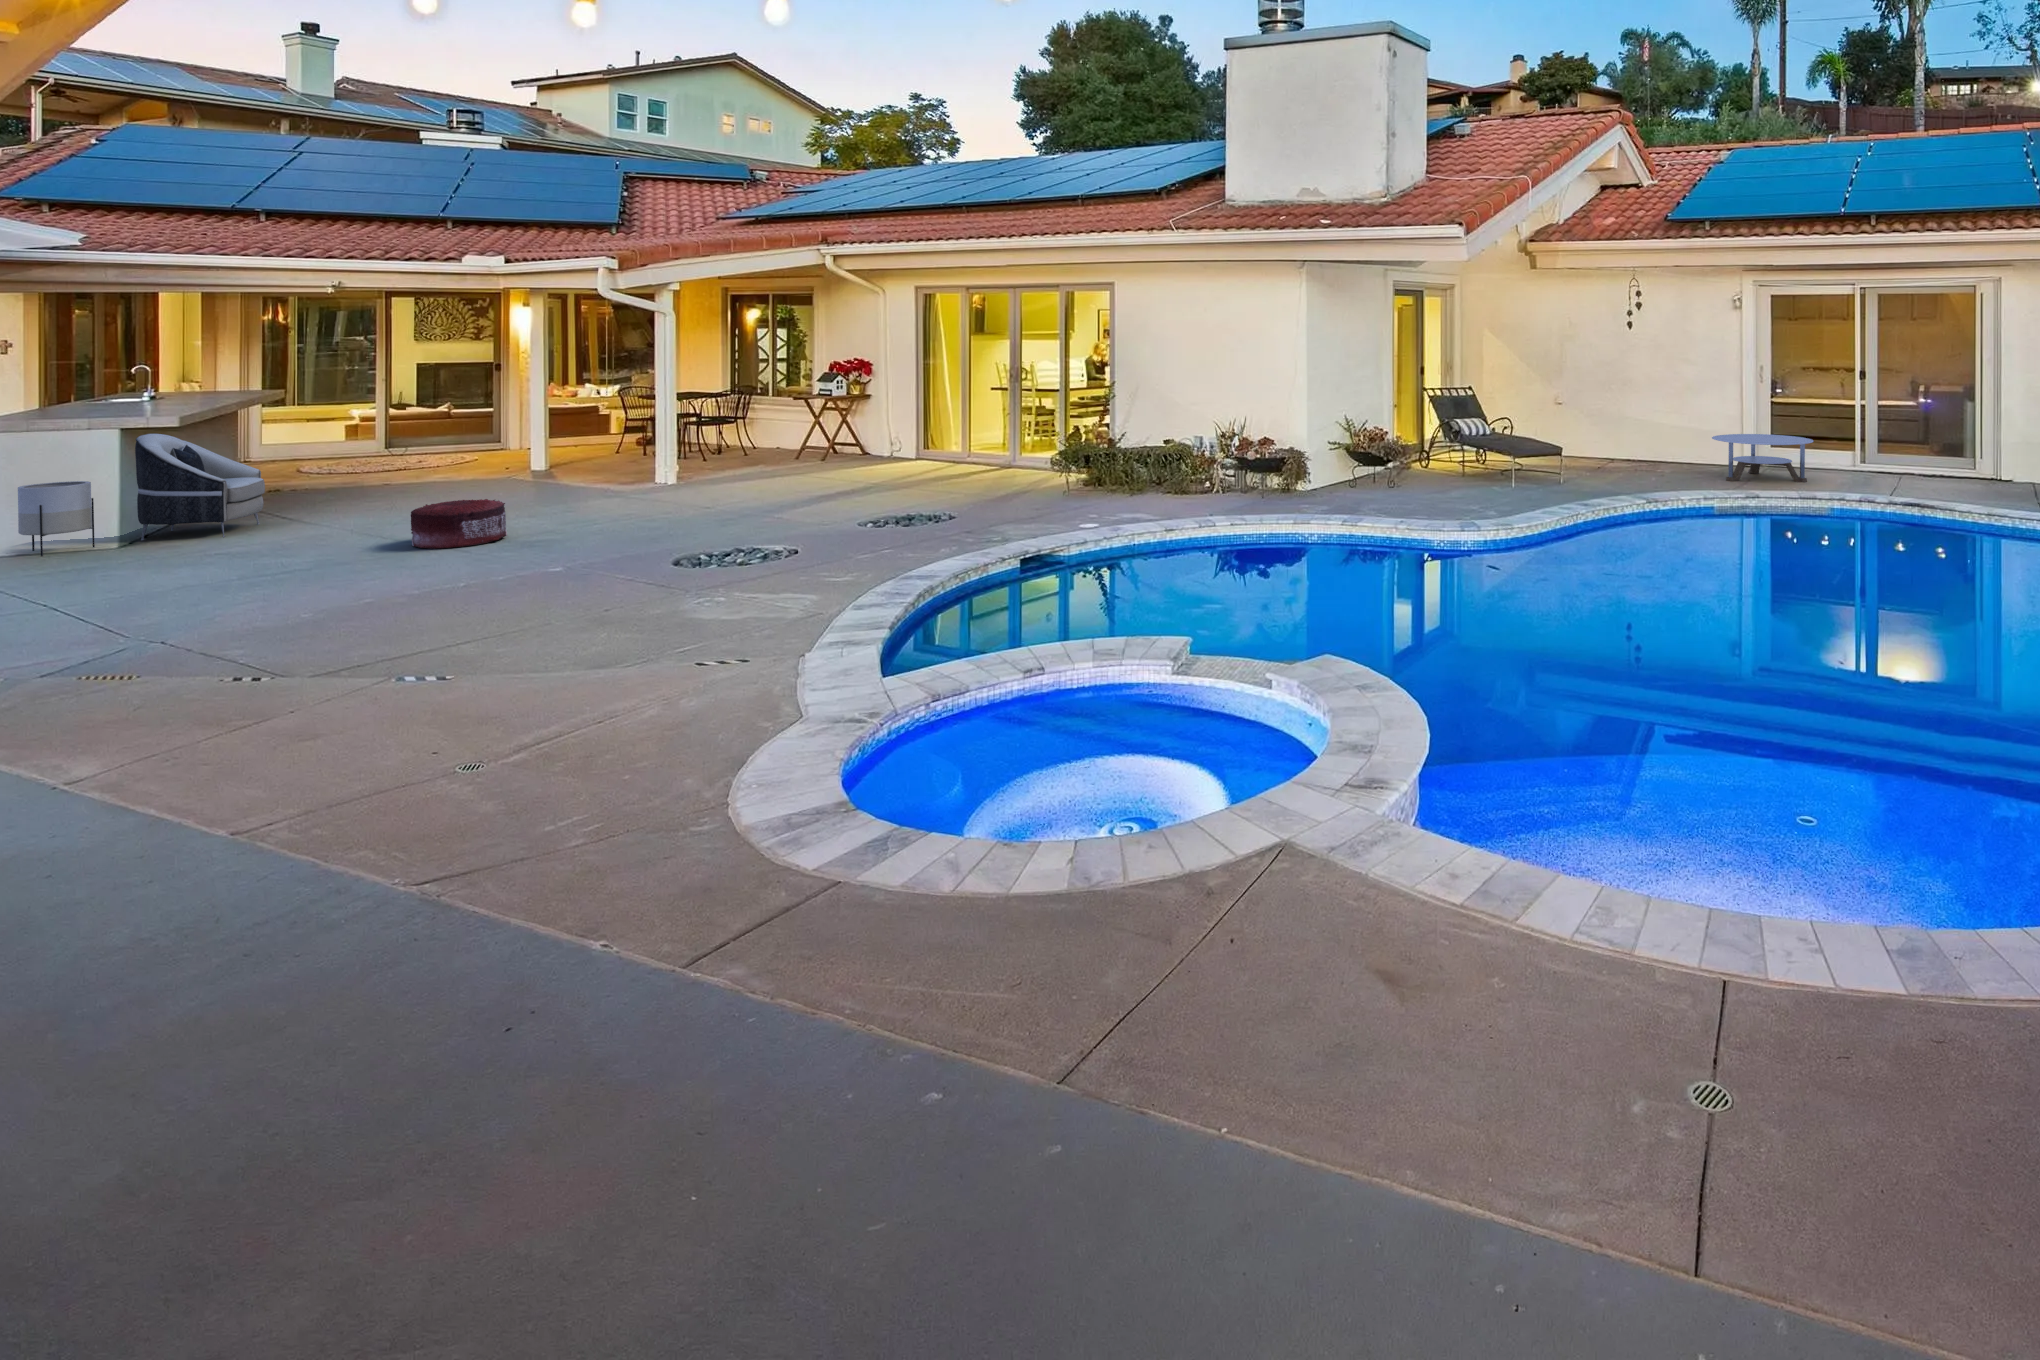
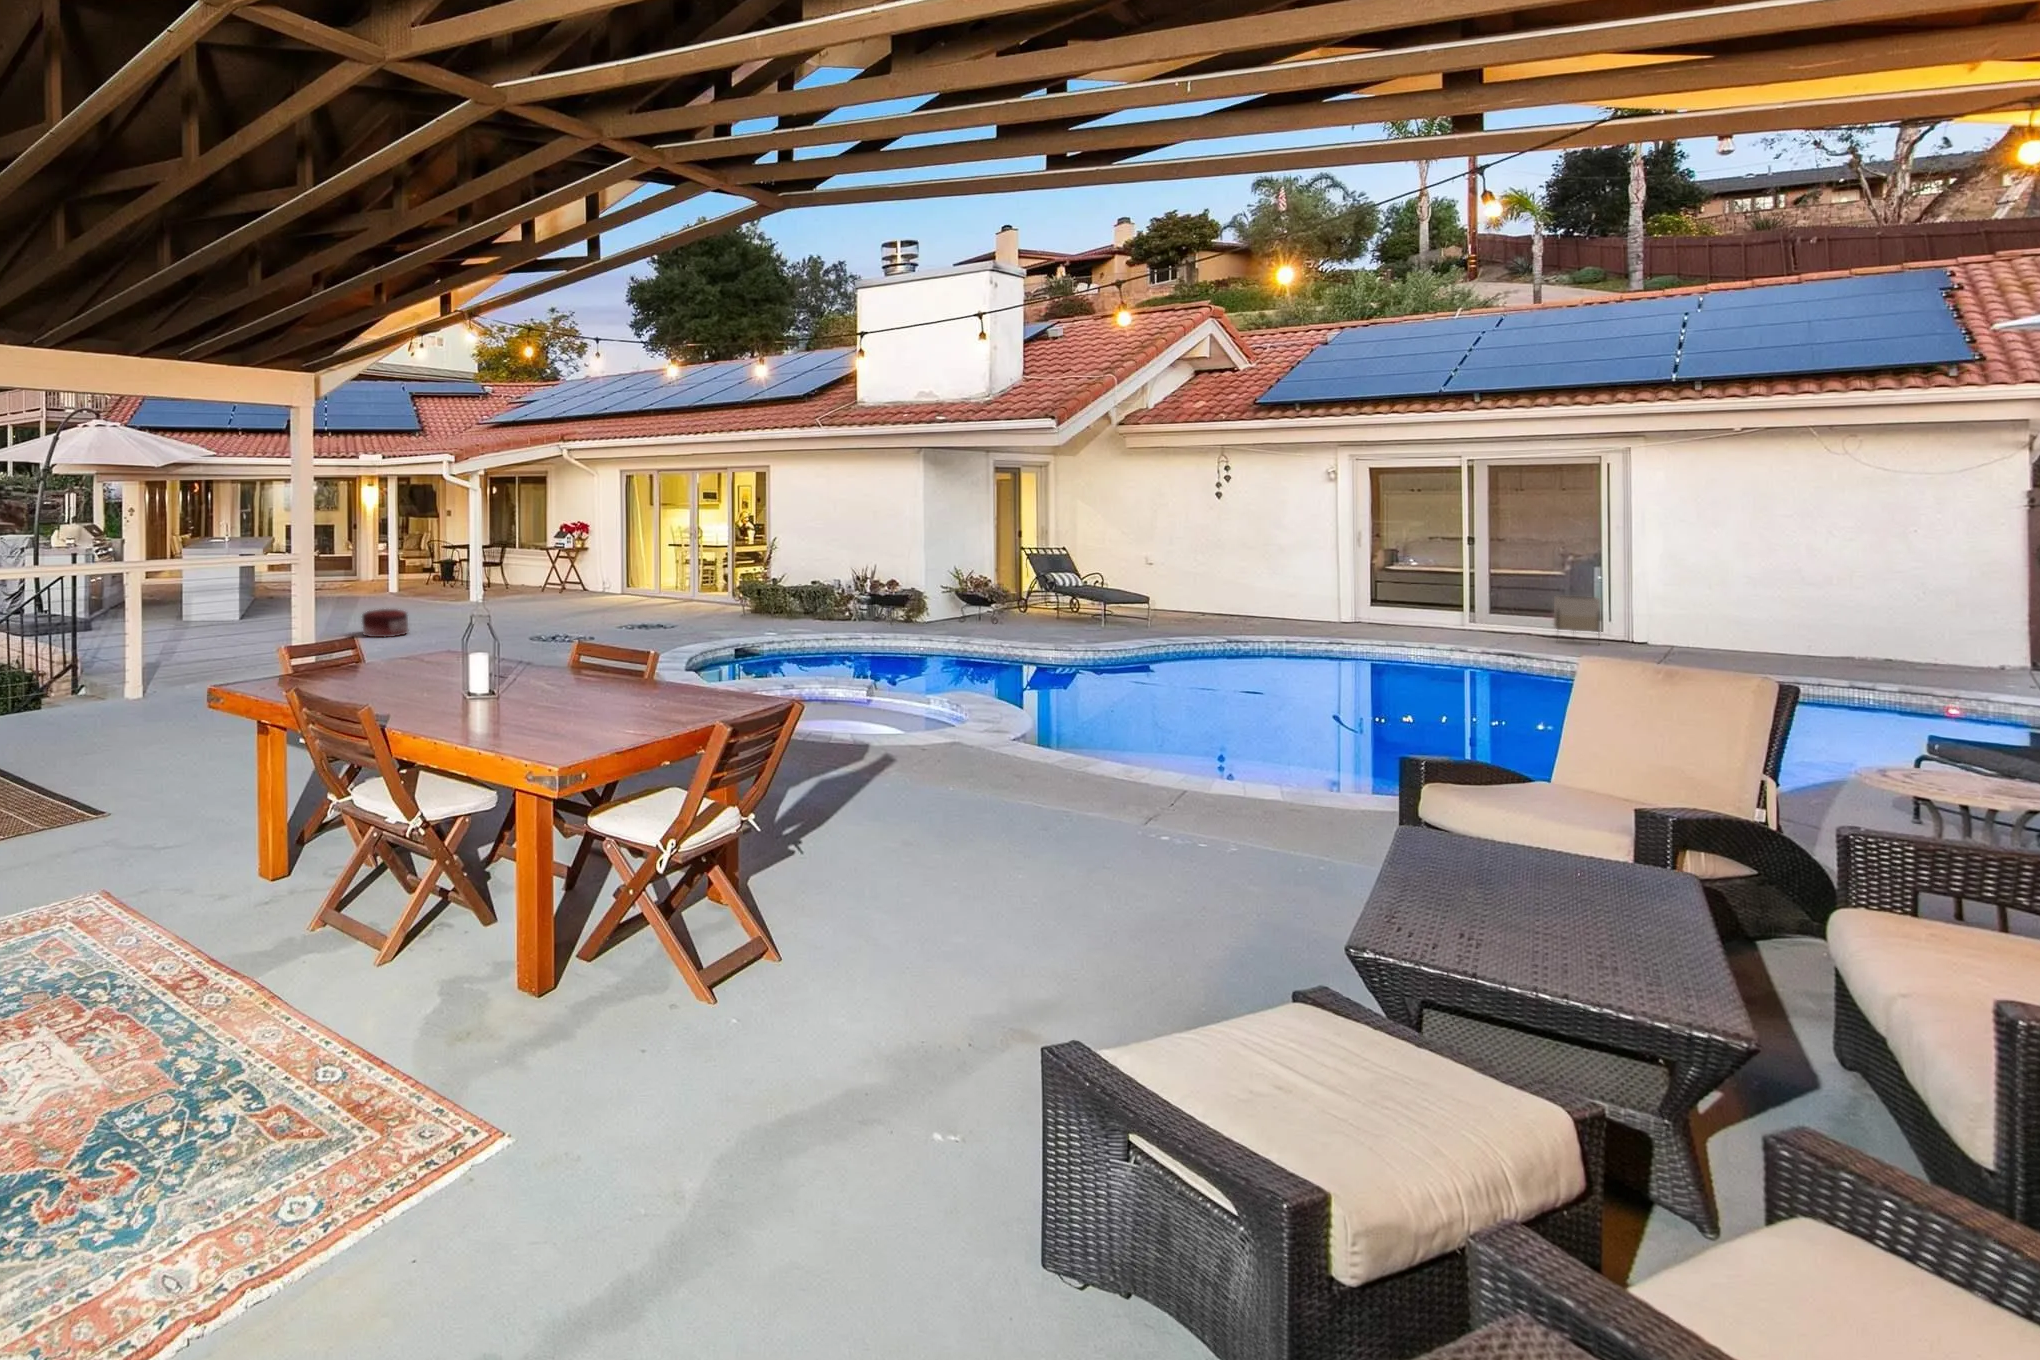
armchair: present [135,434,265,540] -> none [221,554,275,626]
round table: present [1712,434,1814,482] -> none [1303,591,1410,635]
planter: present [18,481,95,556] -> present [1553,596,1600,632]

